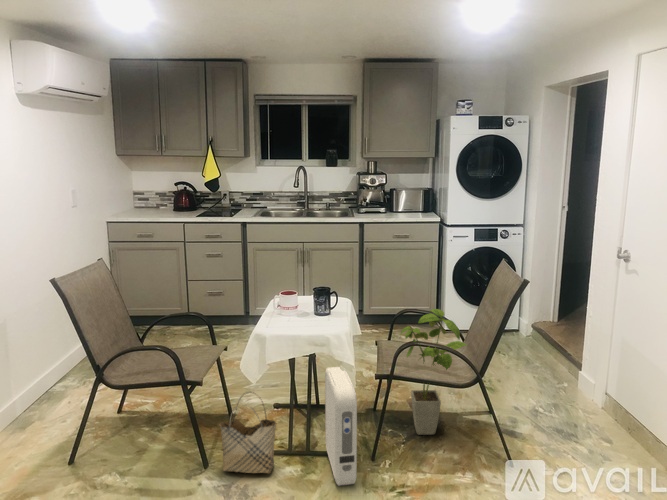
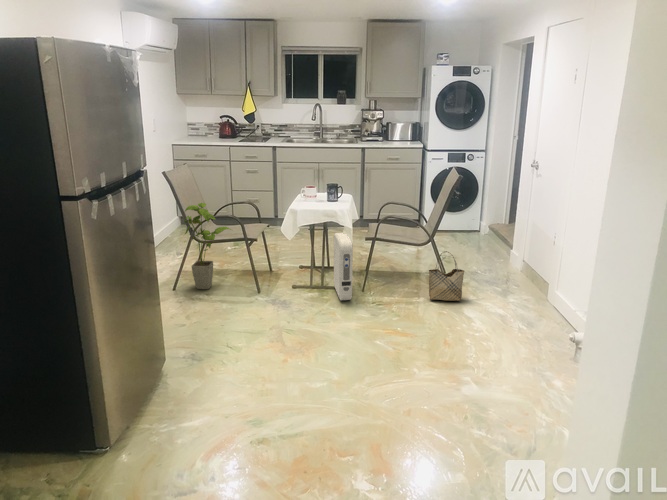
house plant: present [401,309,466,435] -> present [184,203,231,289]
woven basket: present [220,392,276,473] -> present [429,251,464,301]

